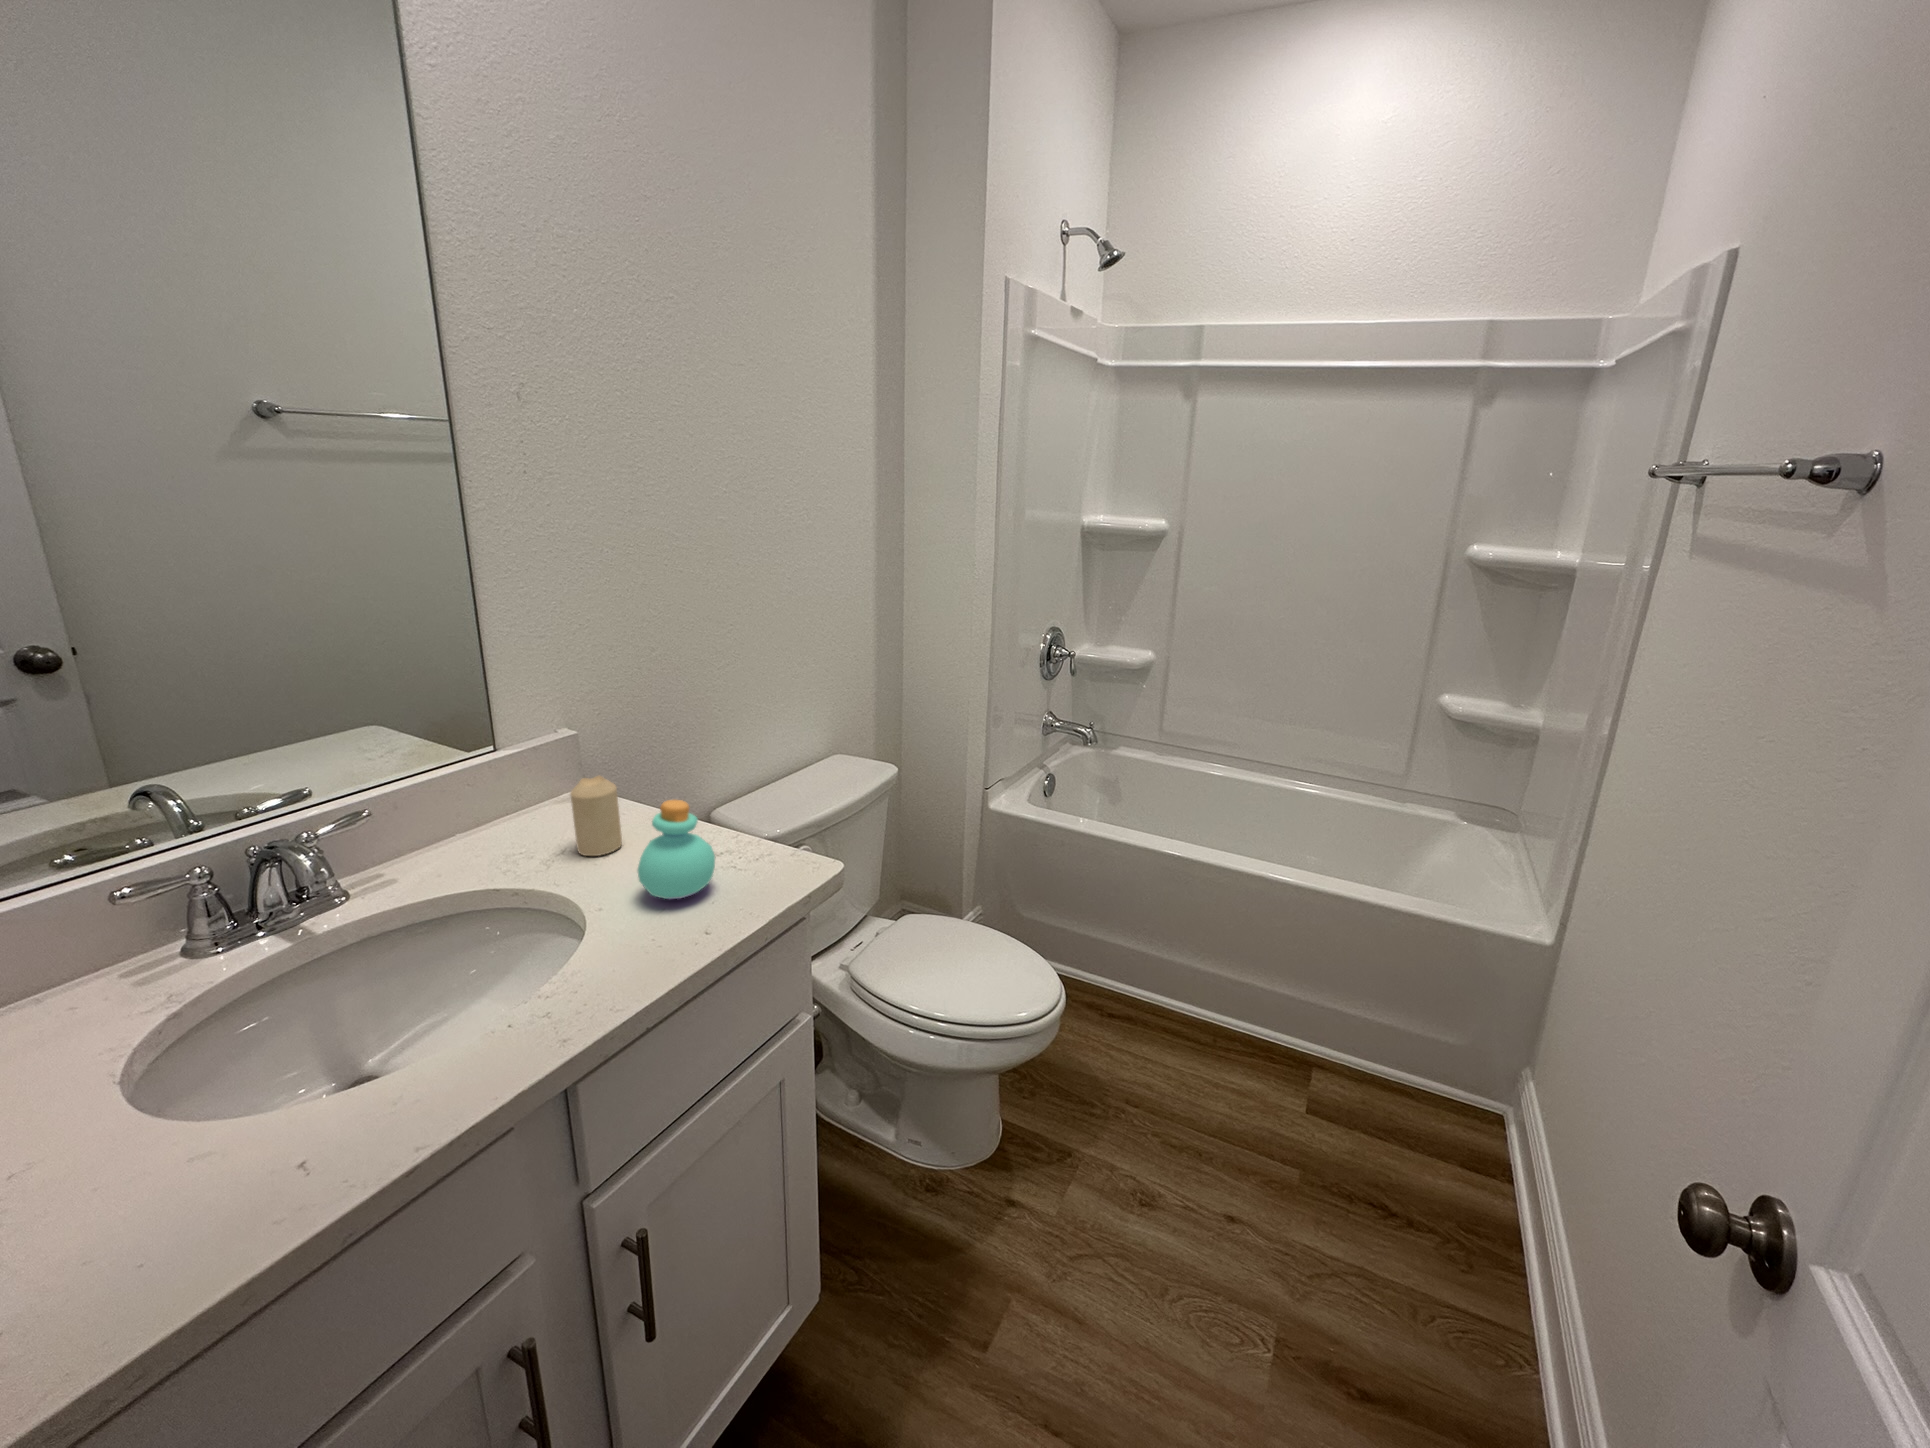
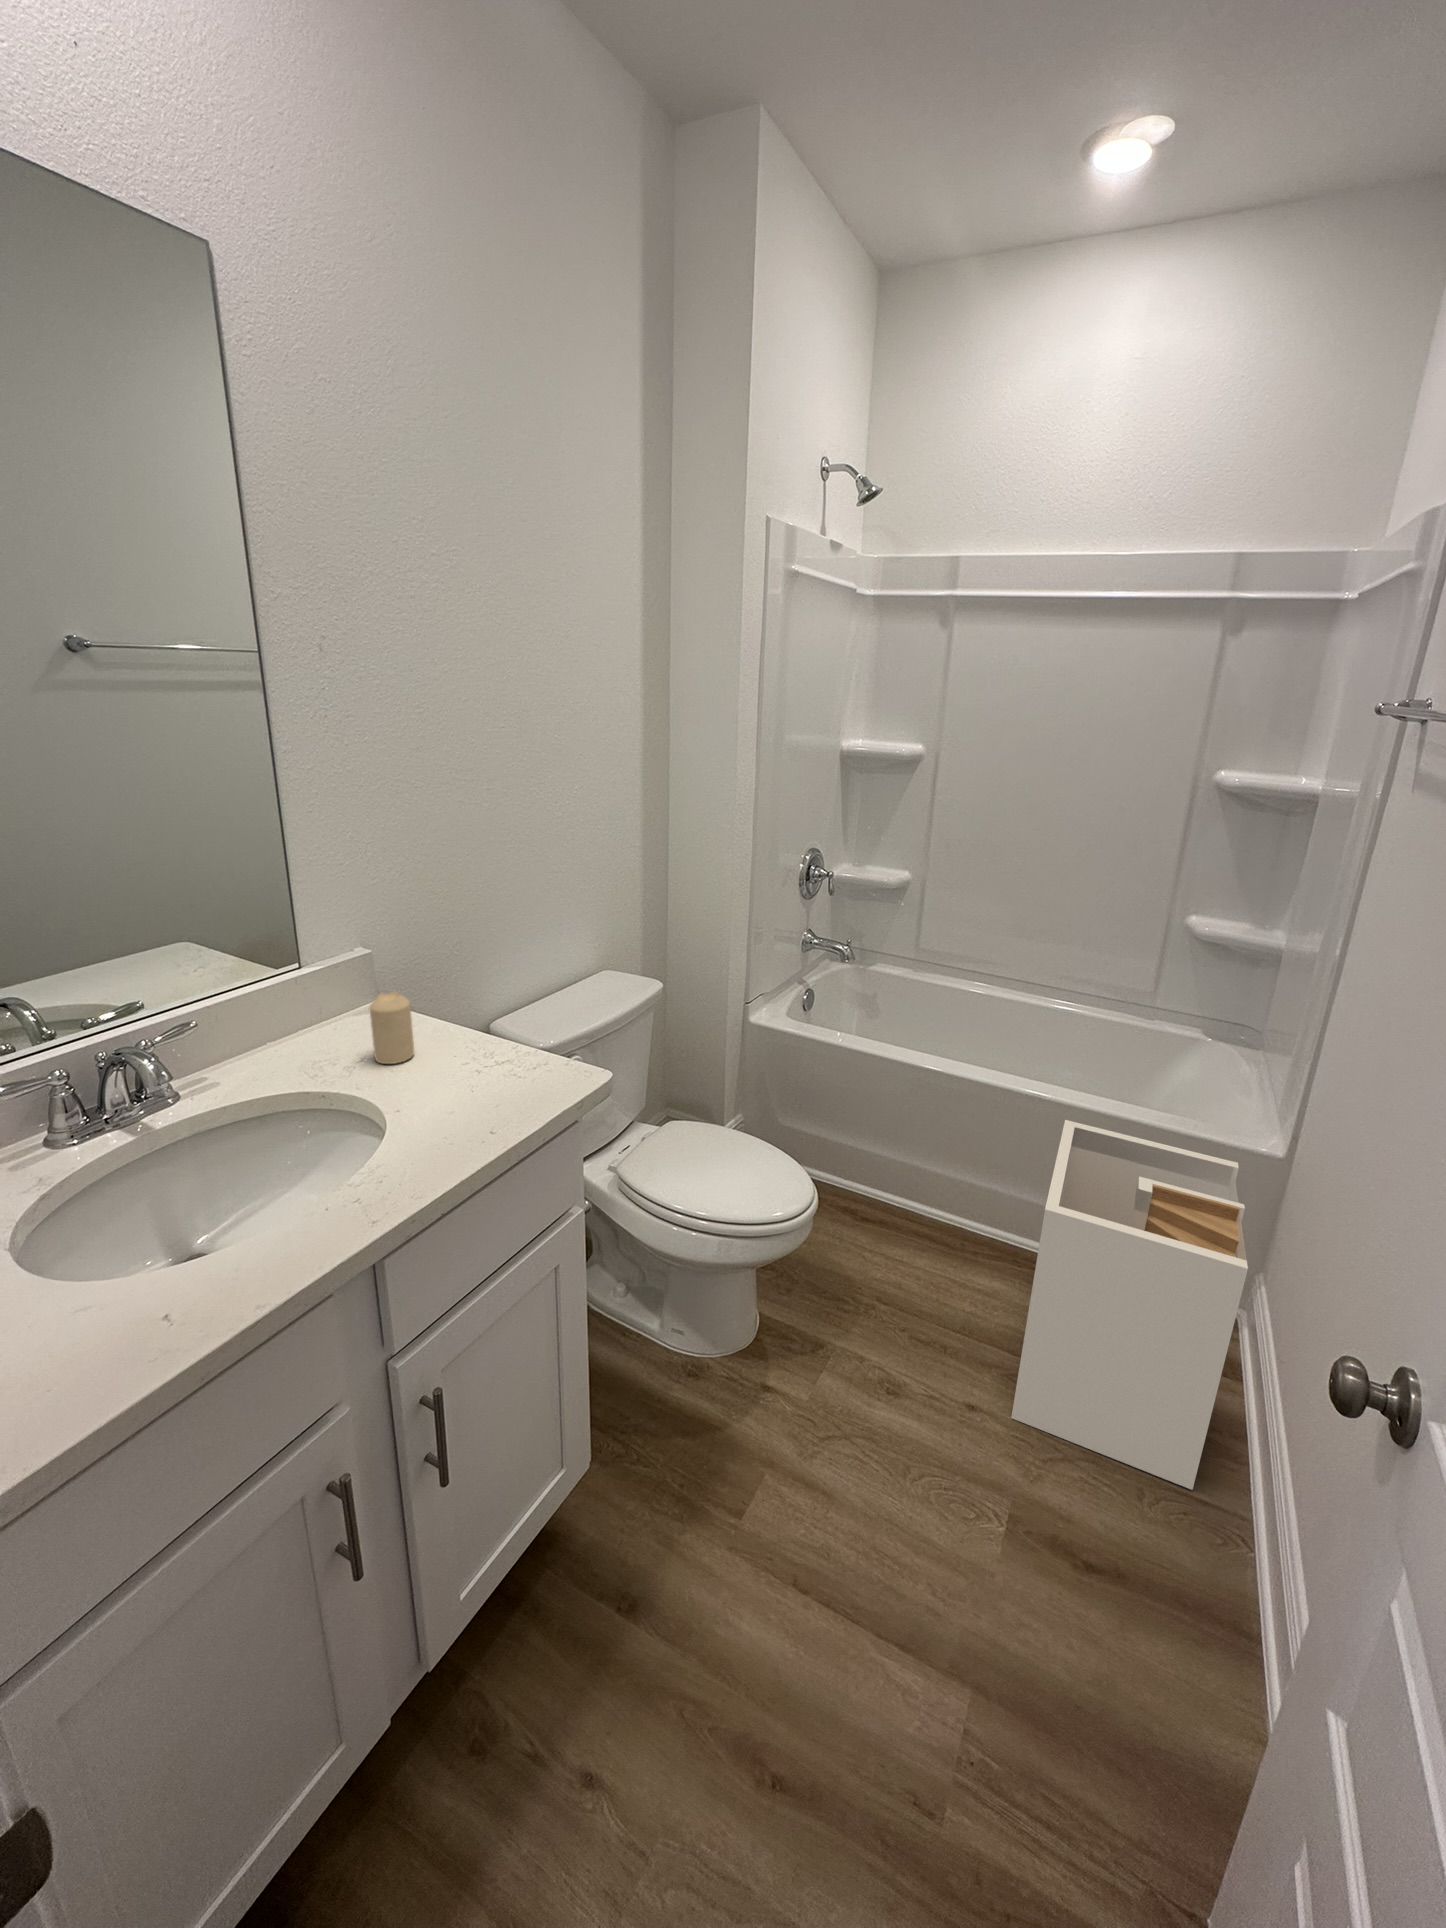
perfume bottle: present [638,800,715,899] -> none [432,1015,501,1104]
laundry hamper: none [1273,905,1527,1301] -> present [1011,1120,1248,1490]

